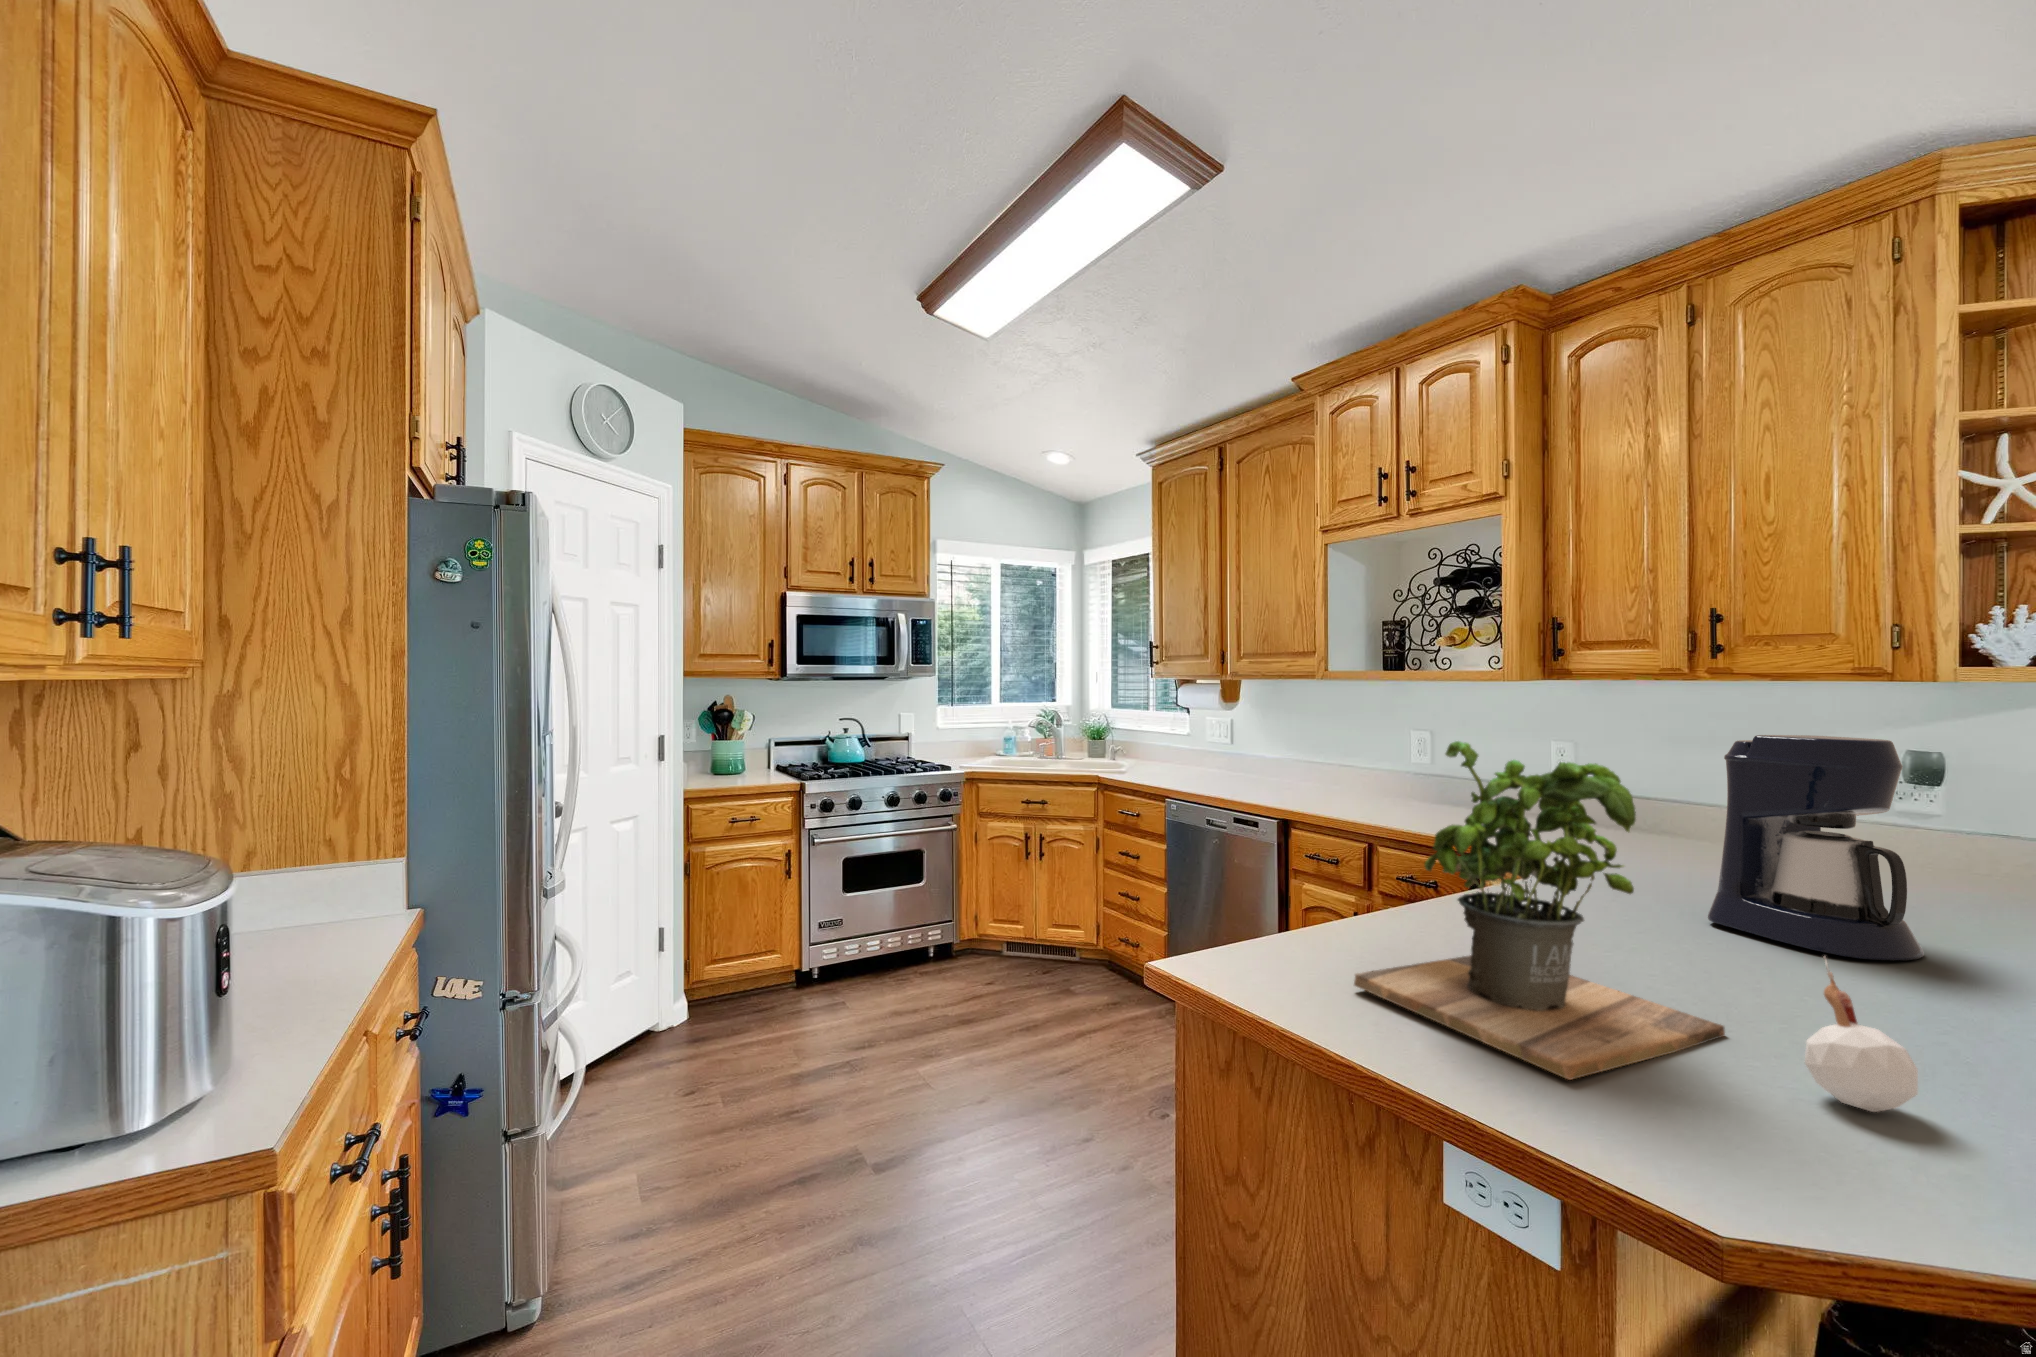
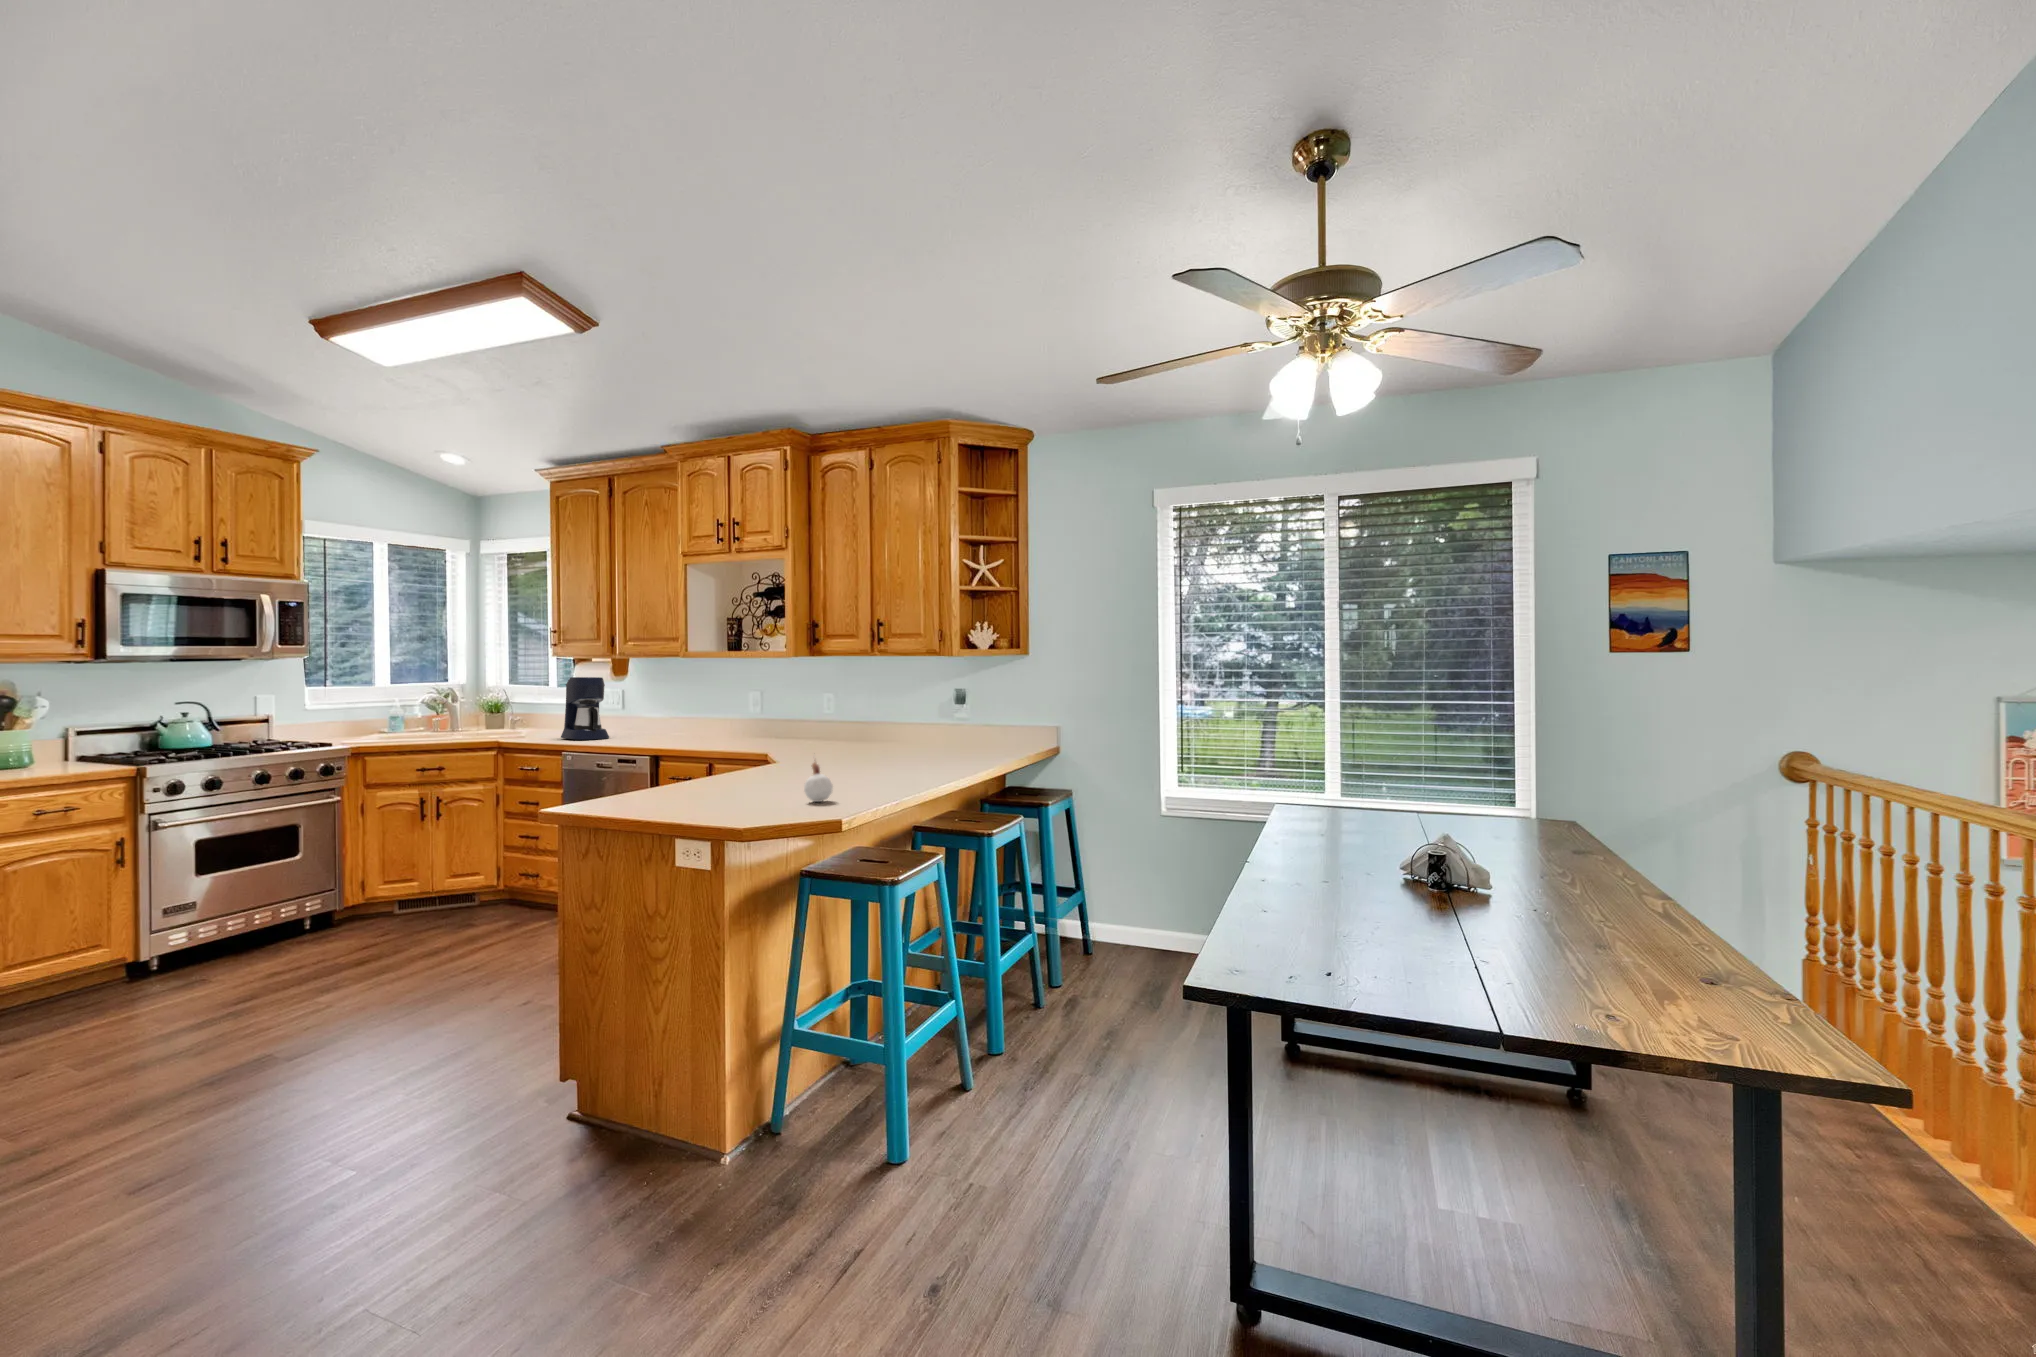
coffee maker: present [1708,735,1924,960] -> present [561,677,609,740]
potted plant: present [1354,741,1725,1080] -> none [650,683,797,808]

